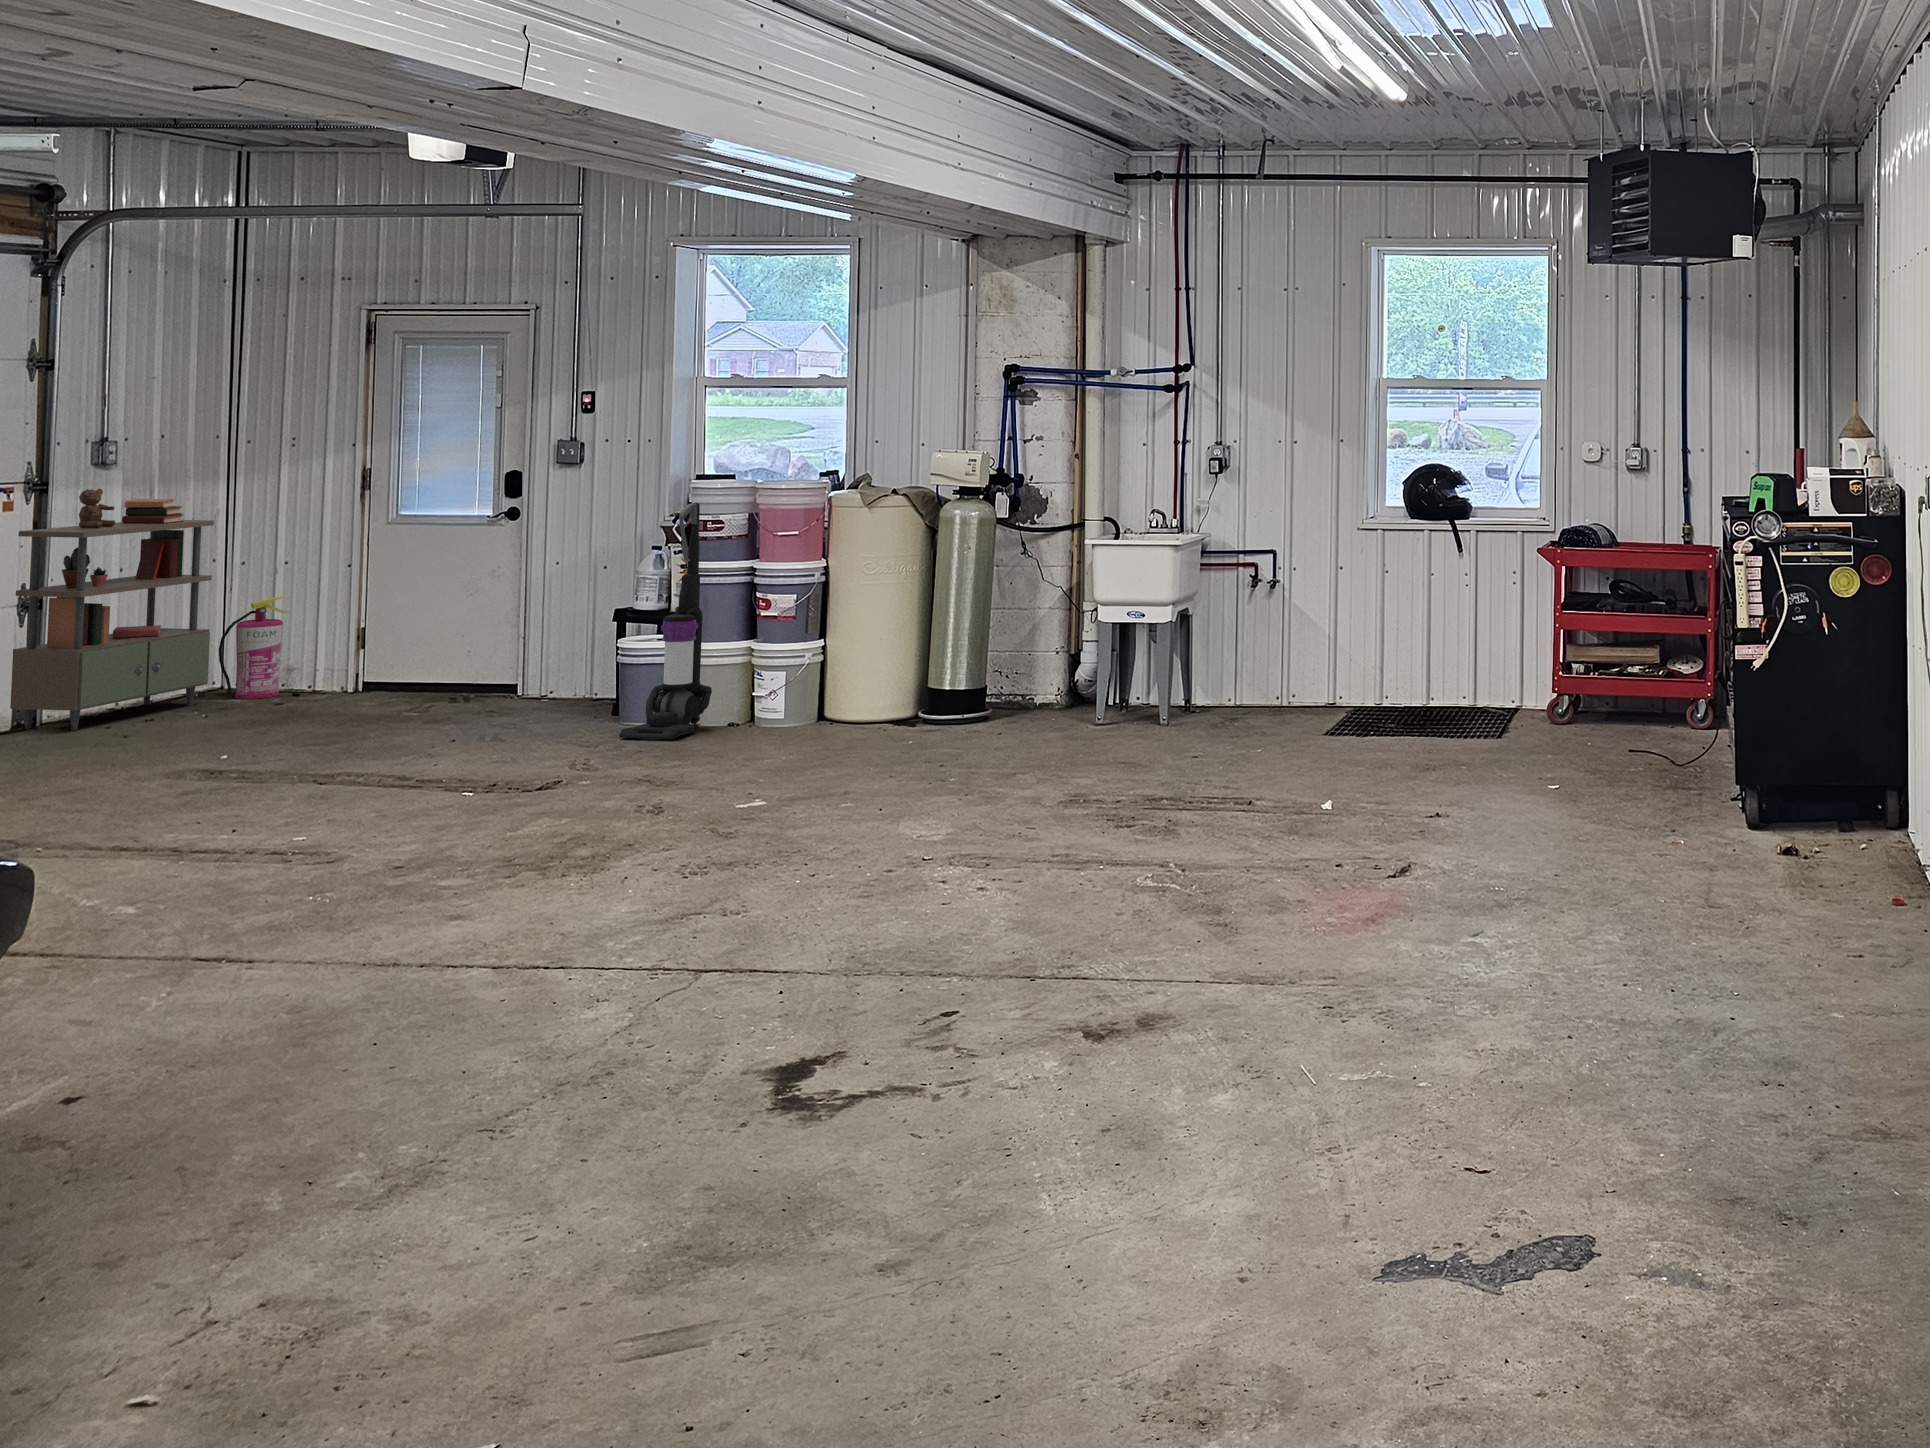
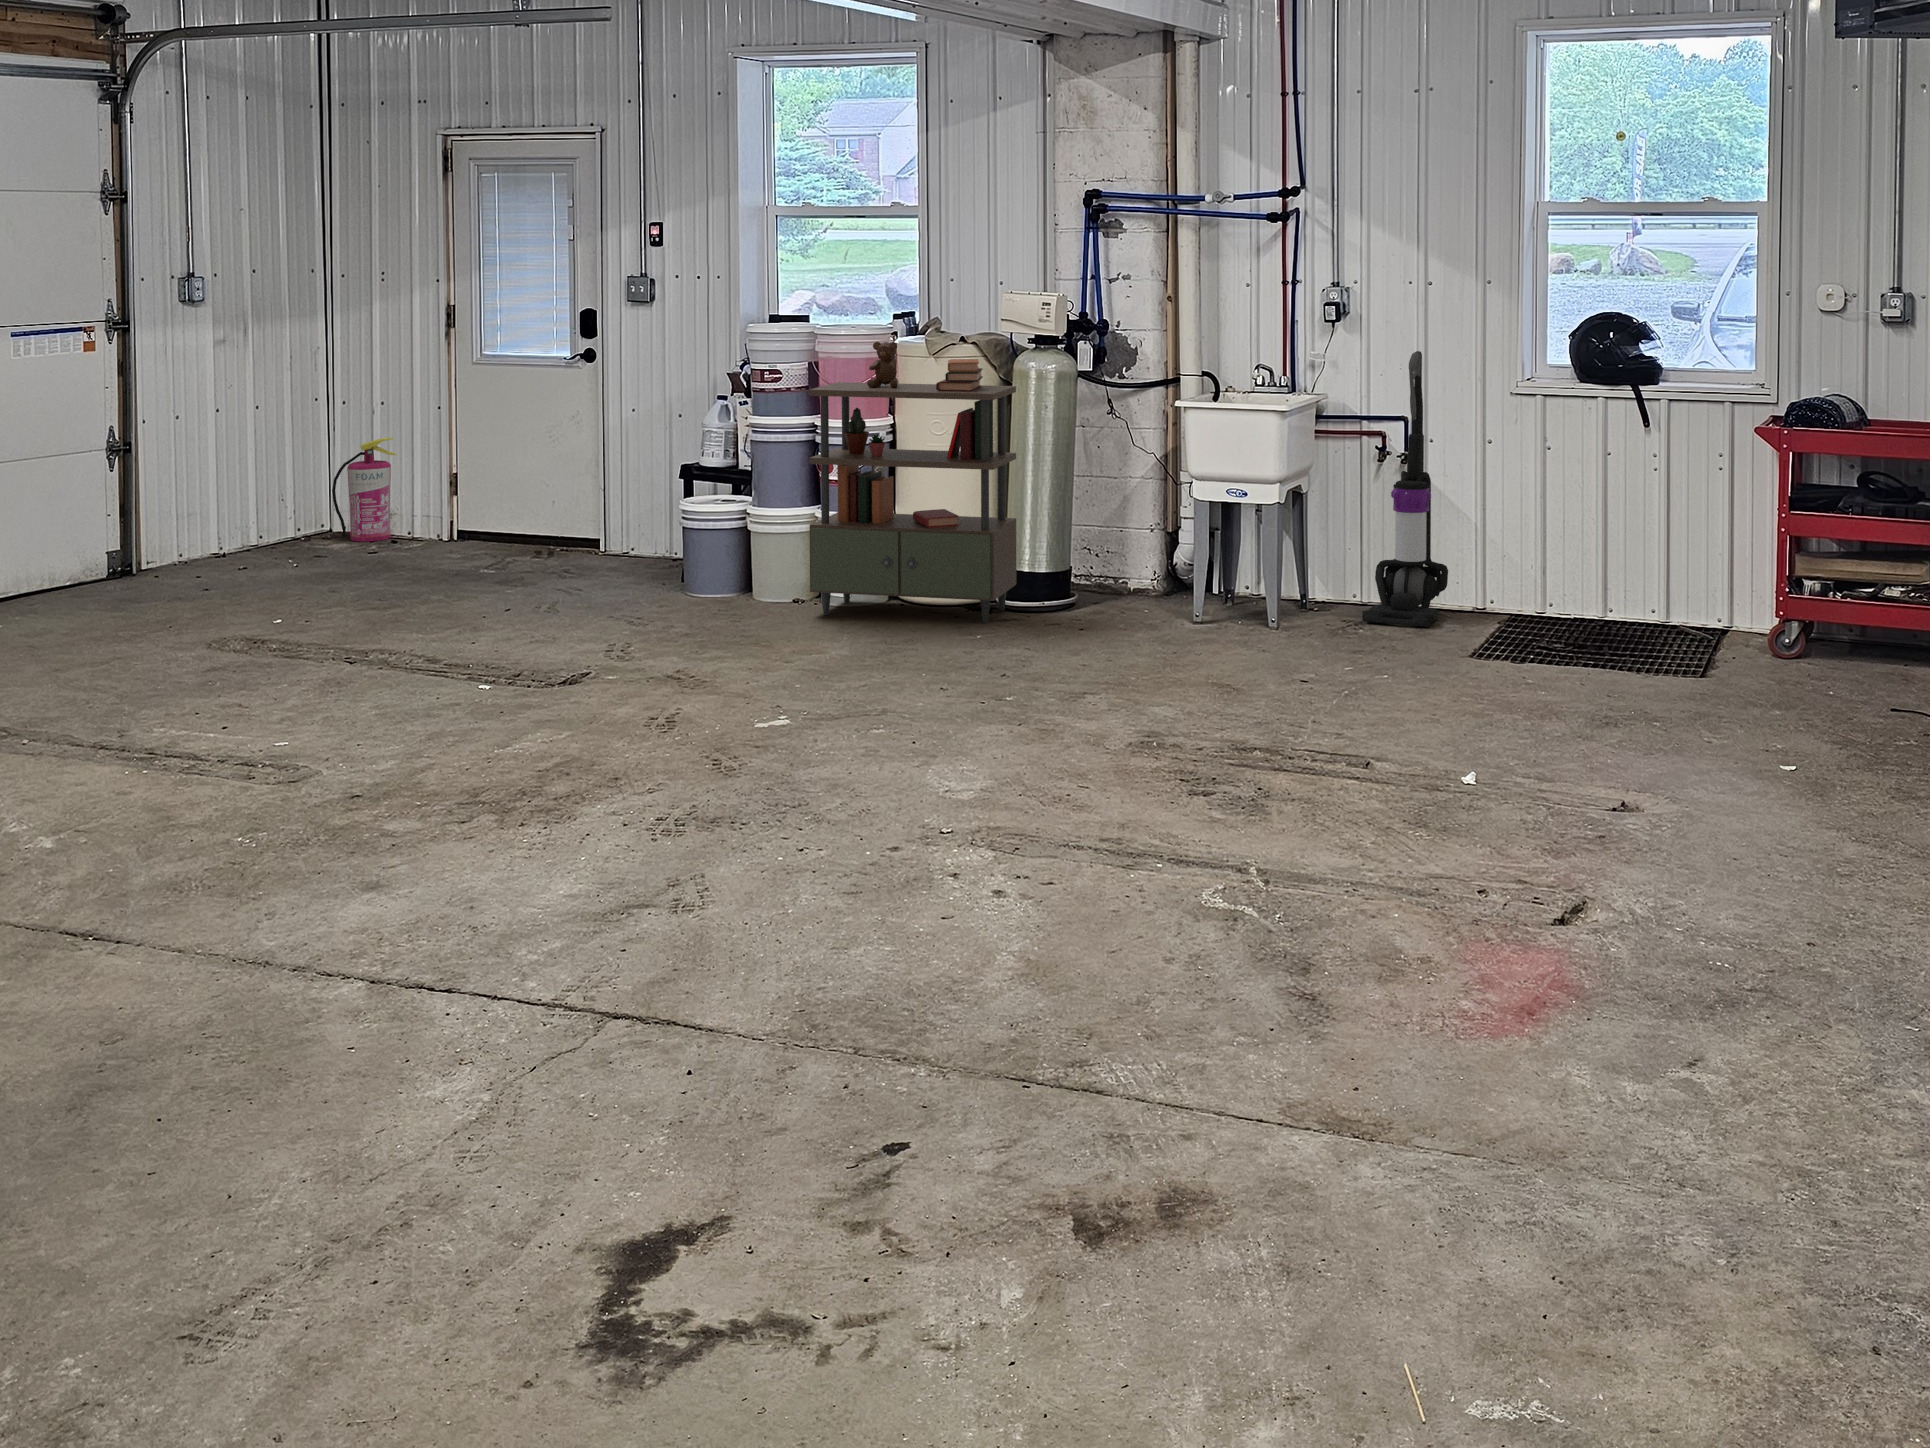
shelving unit: present [10,489,214,730] -> present [808,342,1016,623]
vacuum cleaner: present [619,503,712,739] -> present [1362,351,1448,627]

